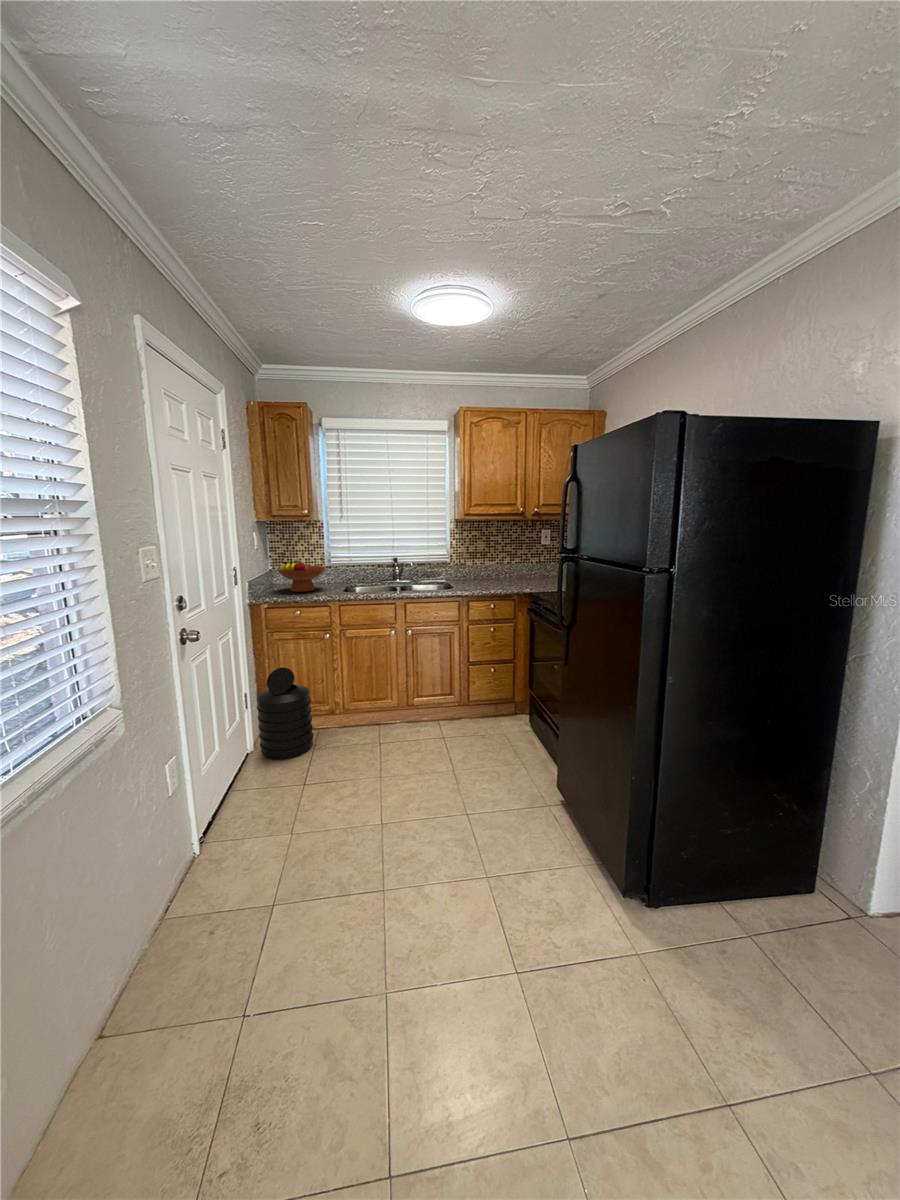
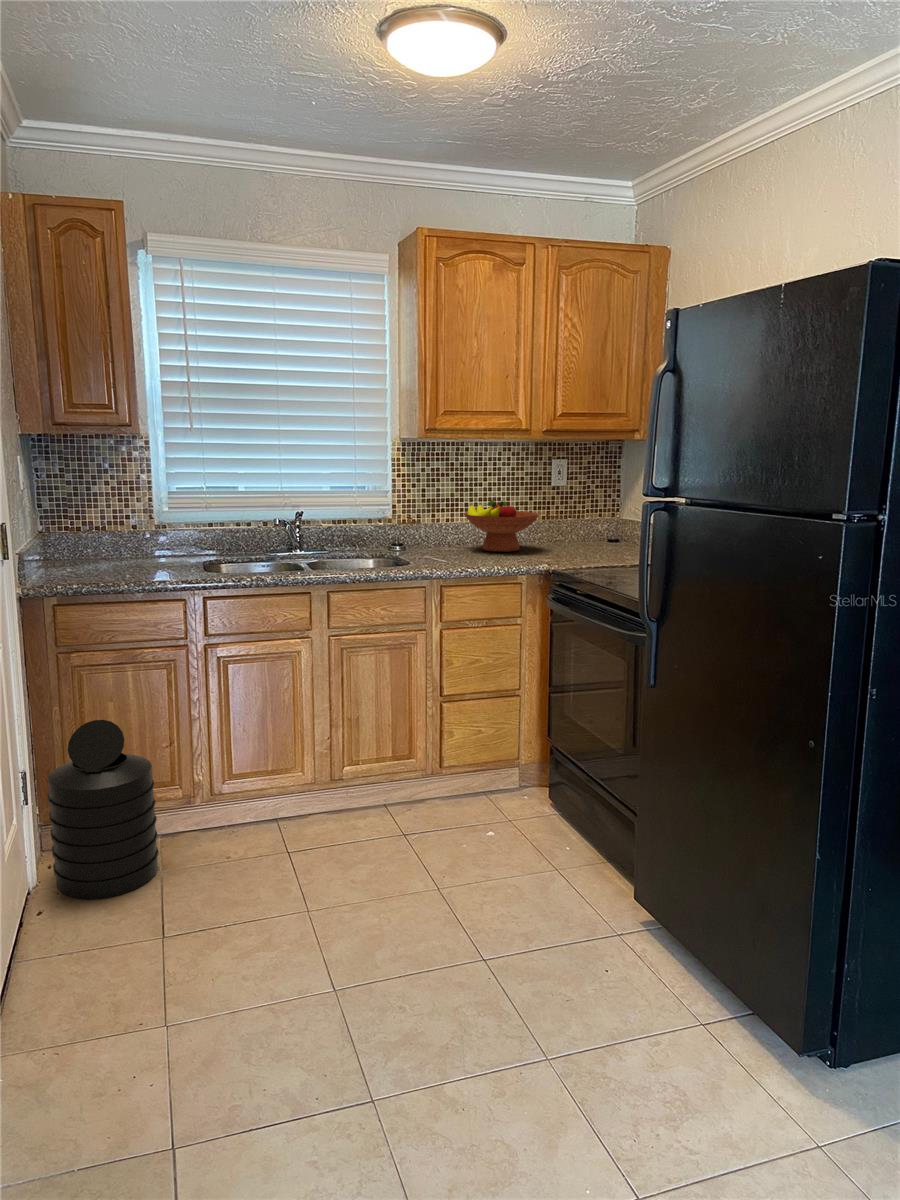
fruit bowl: present [277,560,326,592] -> present [464,501,540,552]

